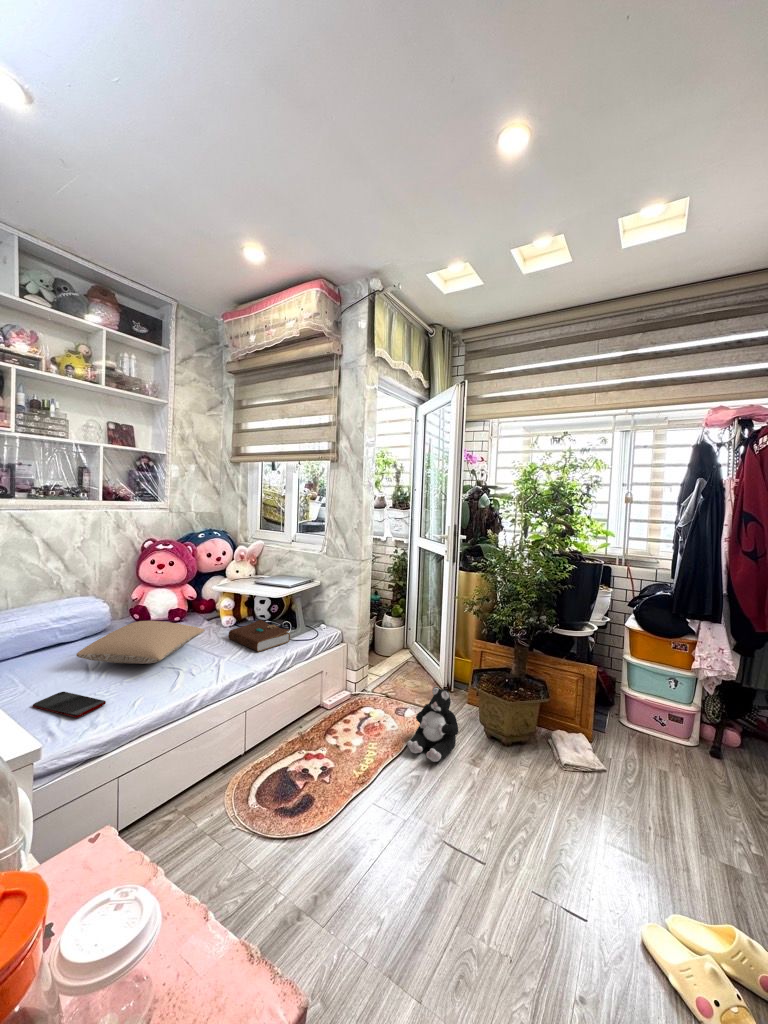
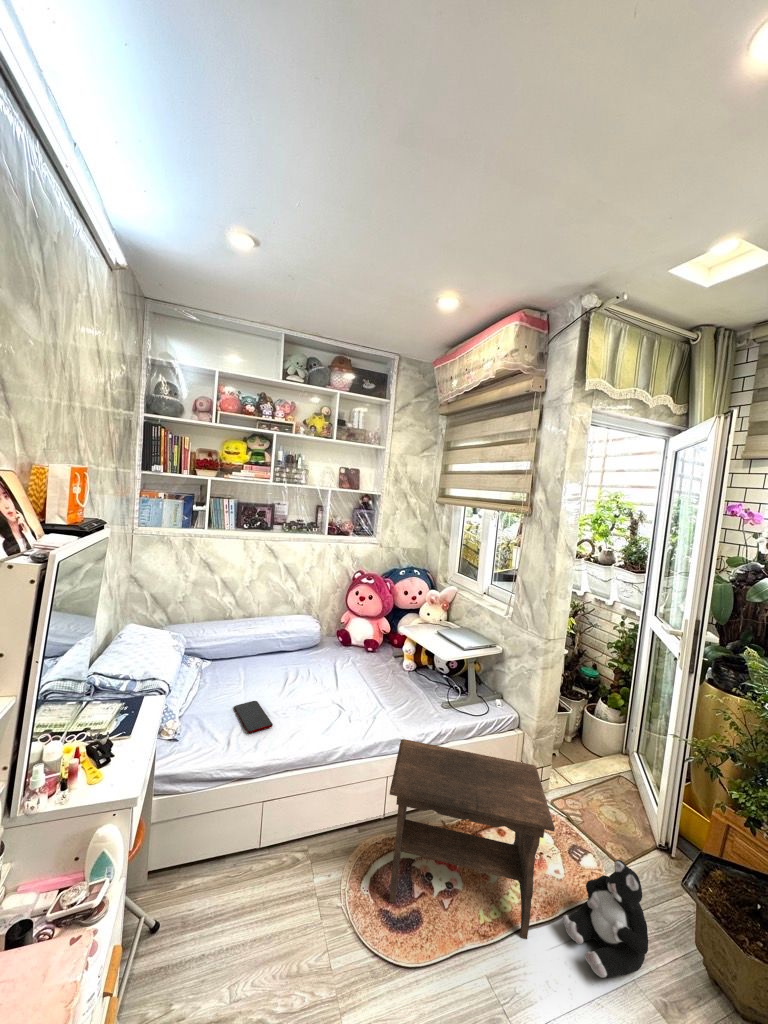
book: present [228,620,290,652] -> none [398,674,452,714]
pillow: present [76,621,205,664] -> none [276,649,375,699]
footstool: none [261,649,402,803] -> present [389,739,555,939]

